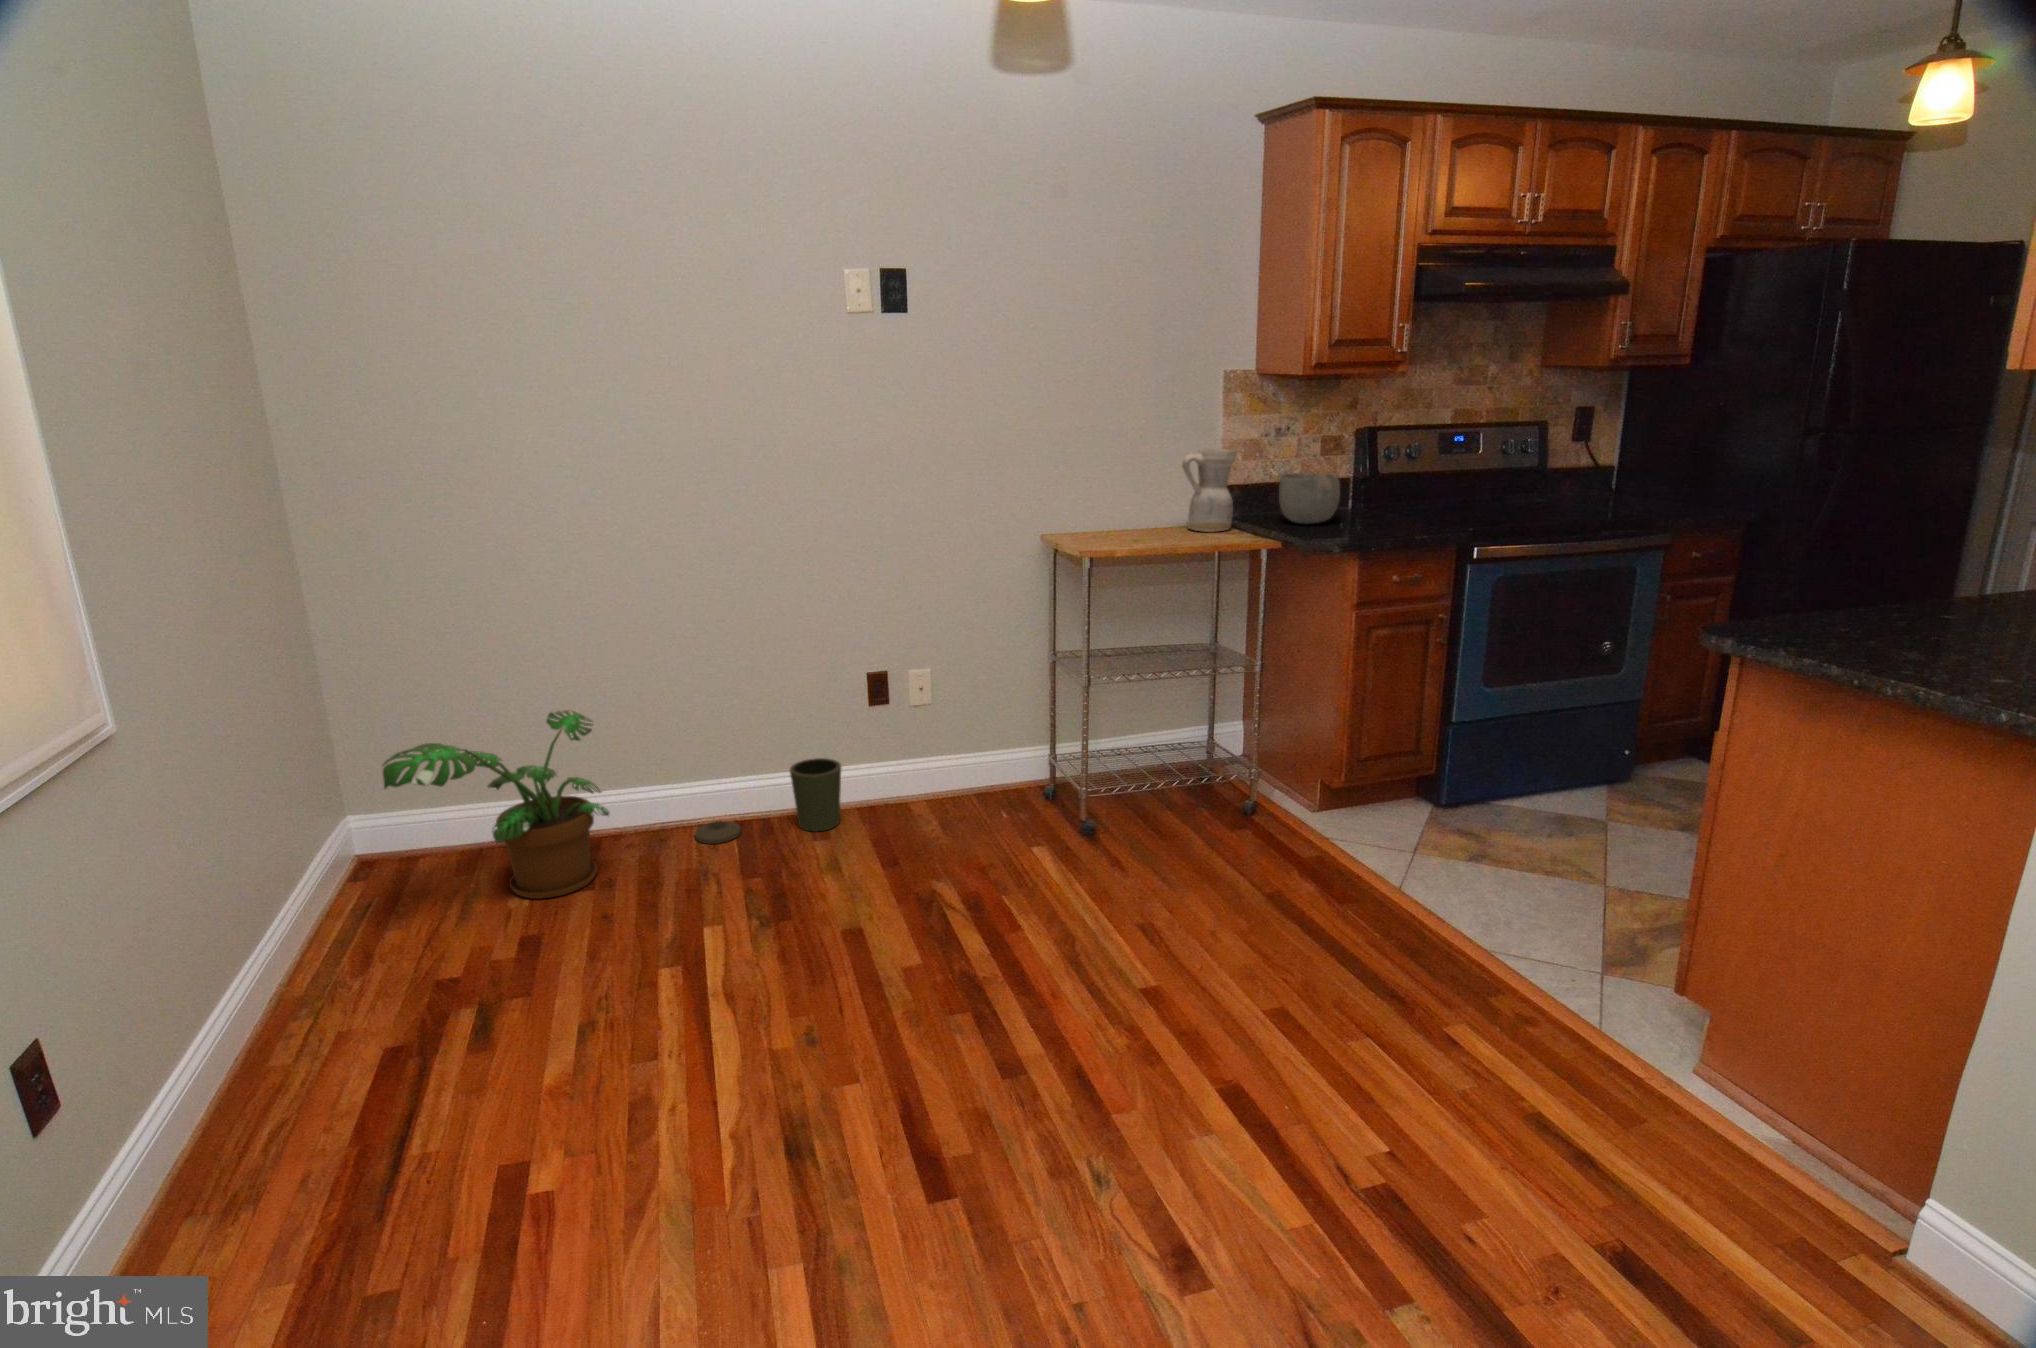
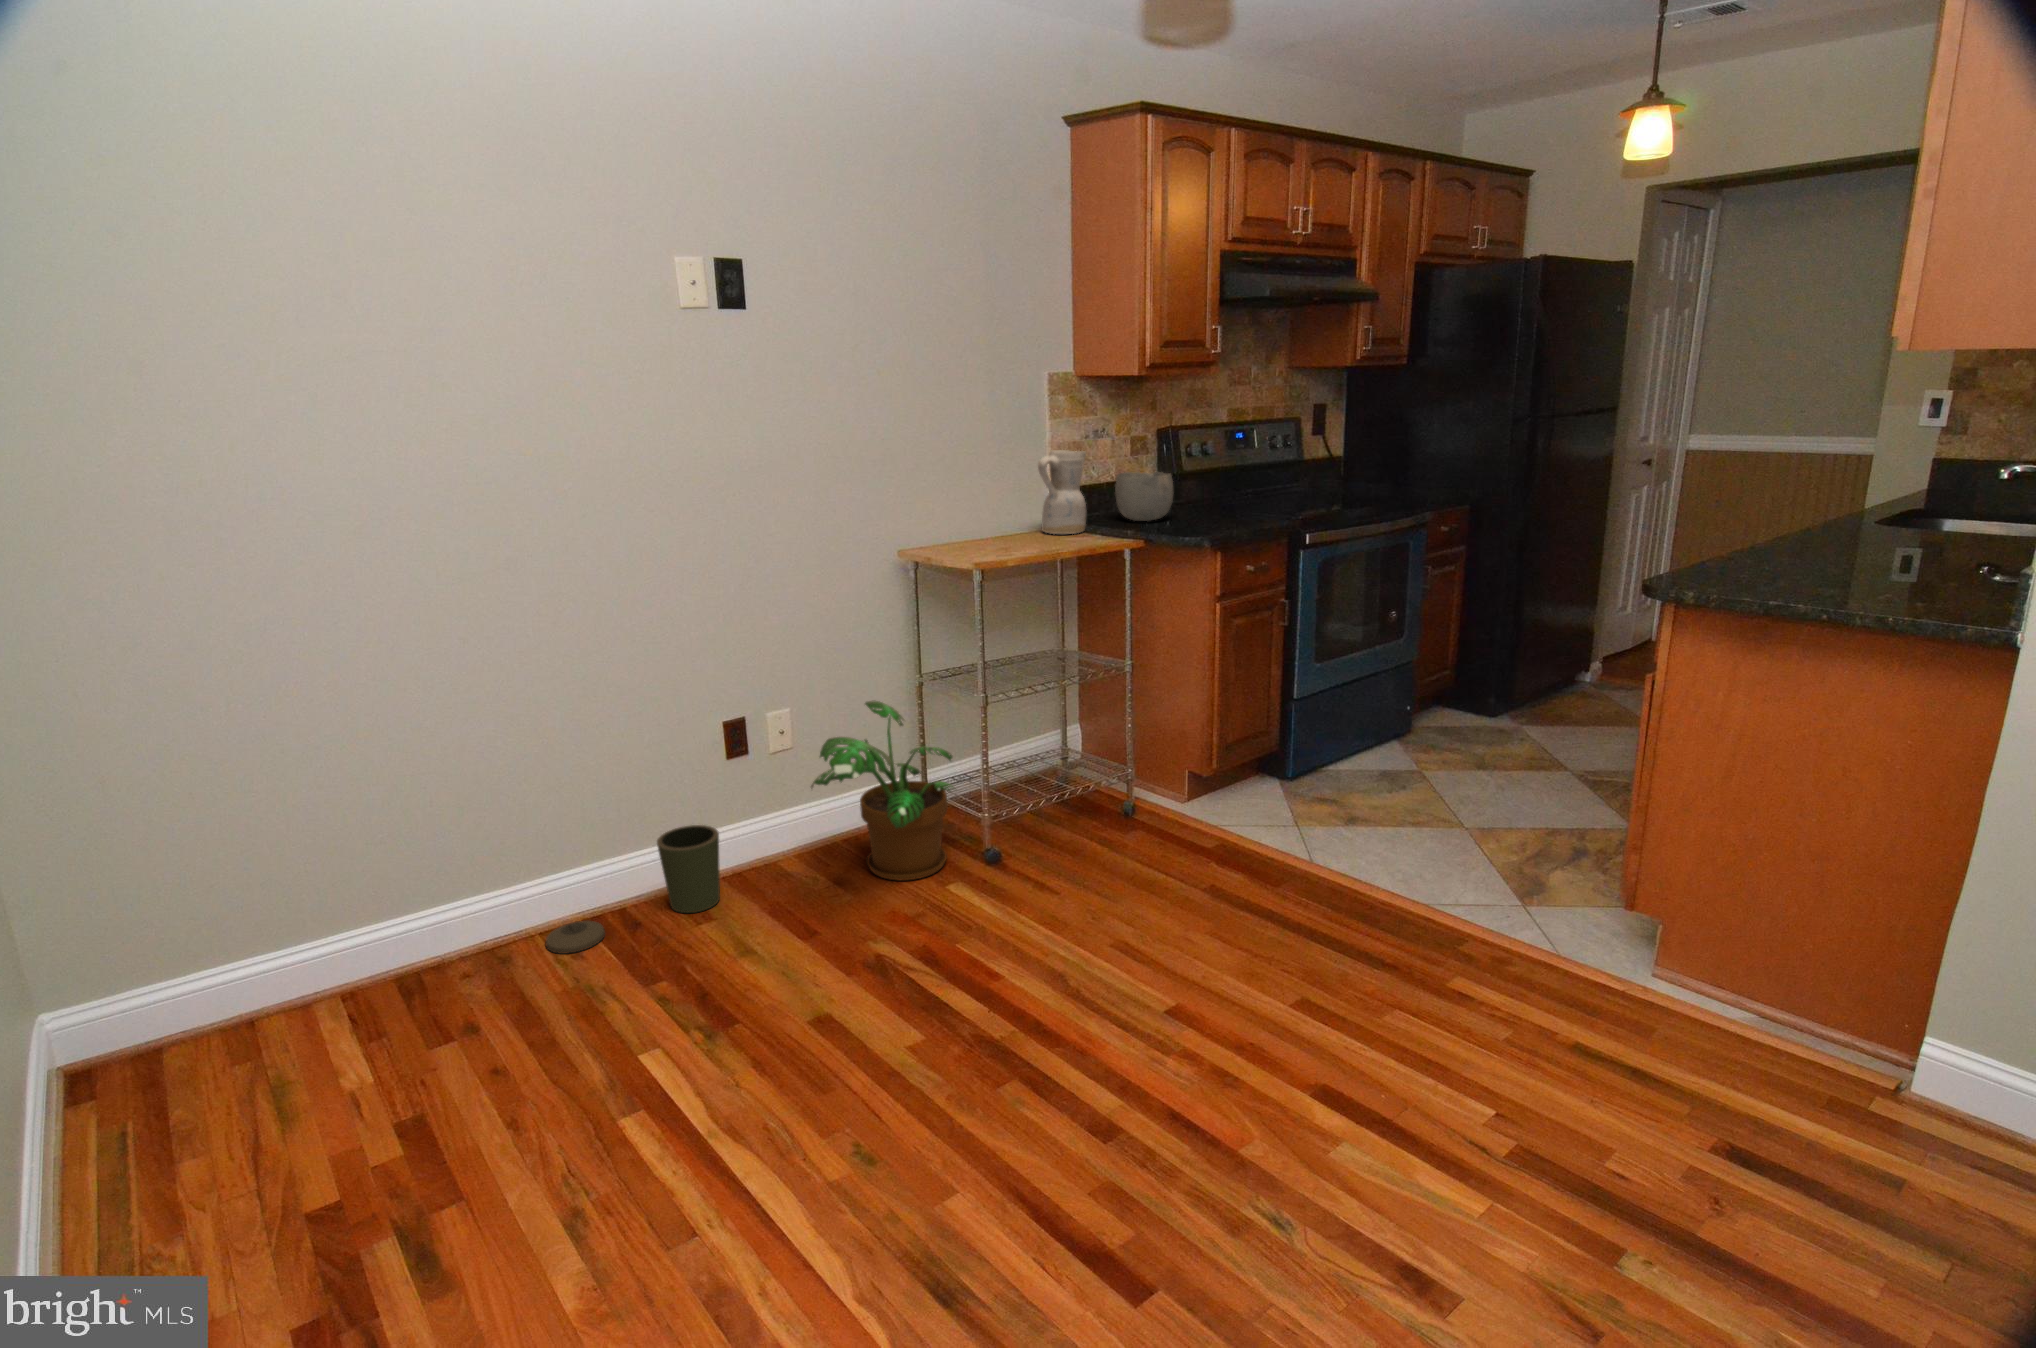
potted plant: present [383,710,610,899] -> present [811,701,953,881]

